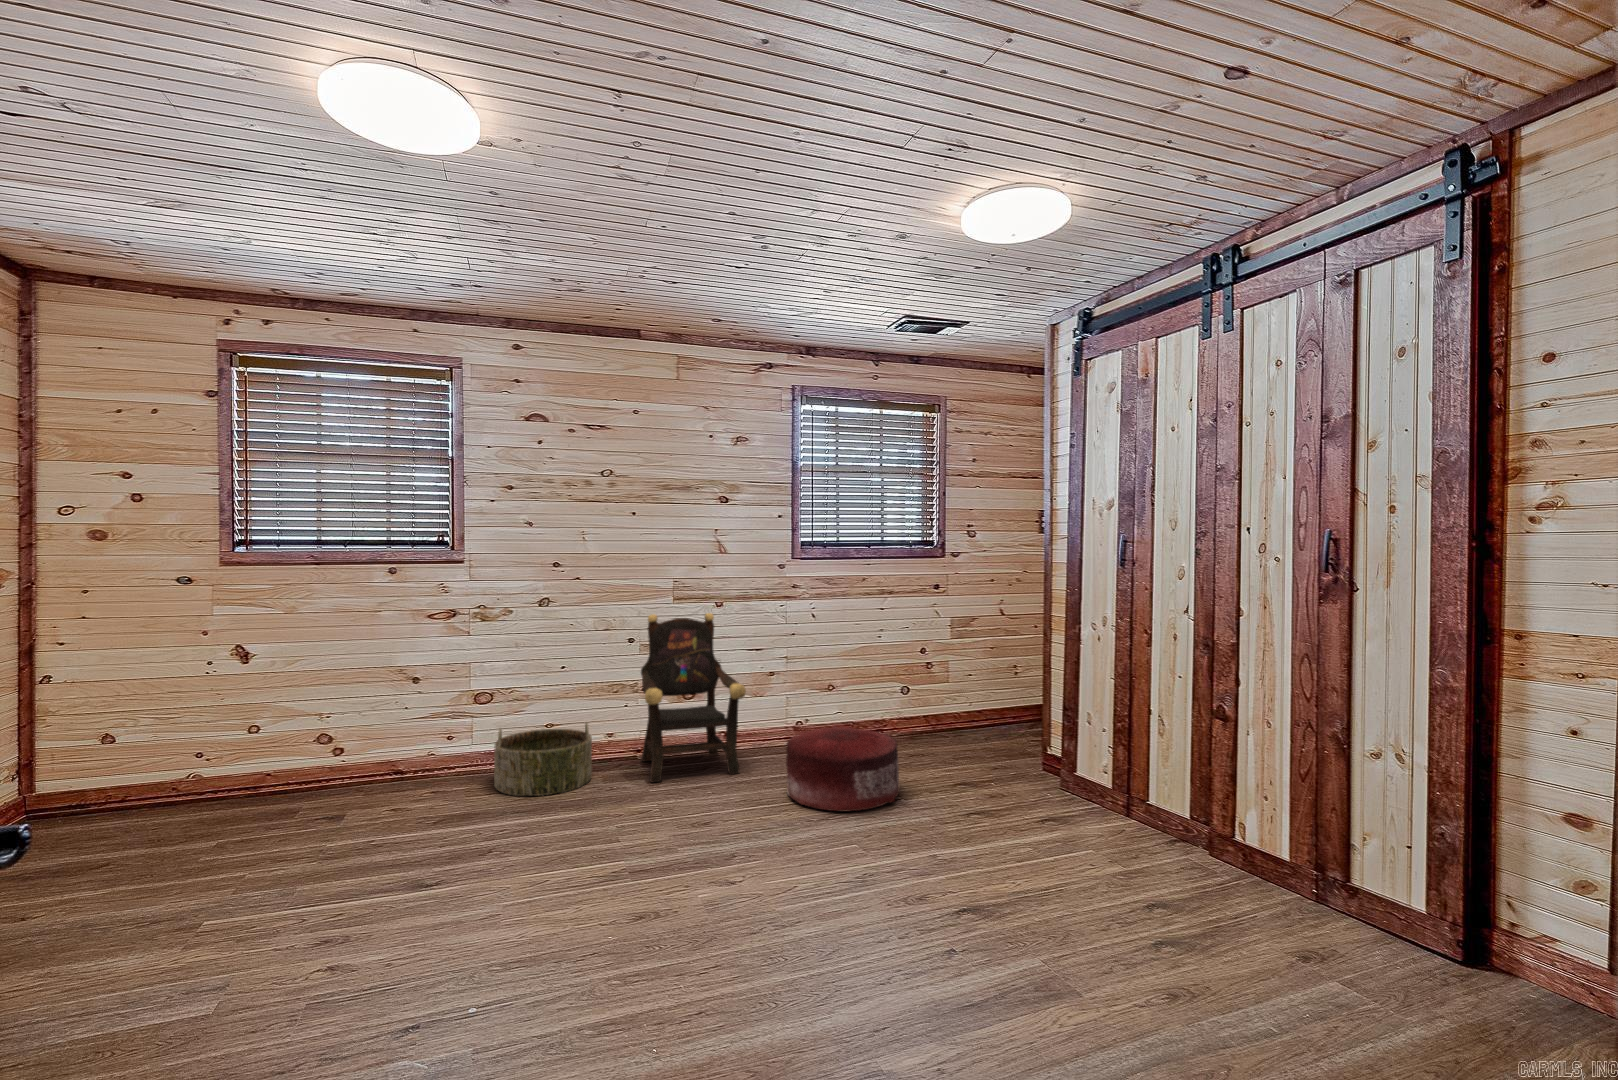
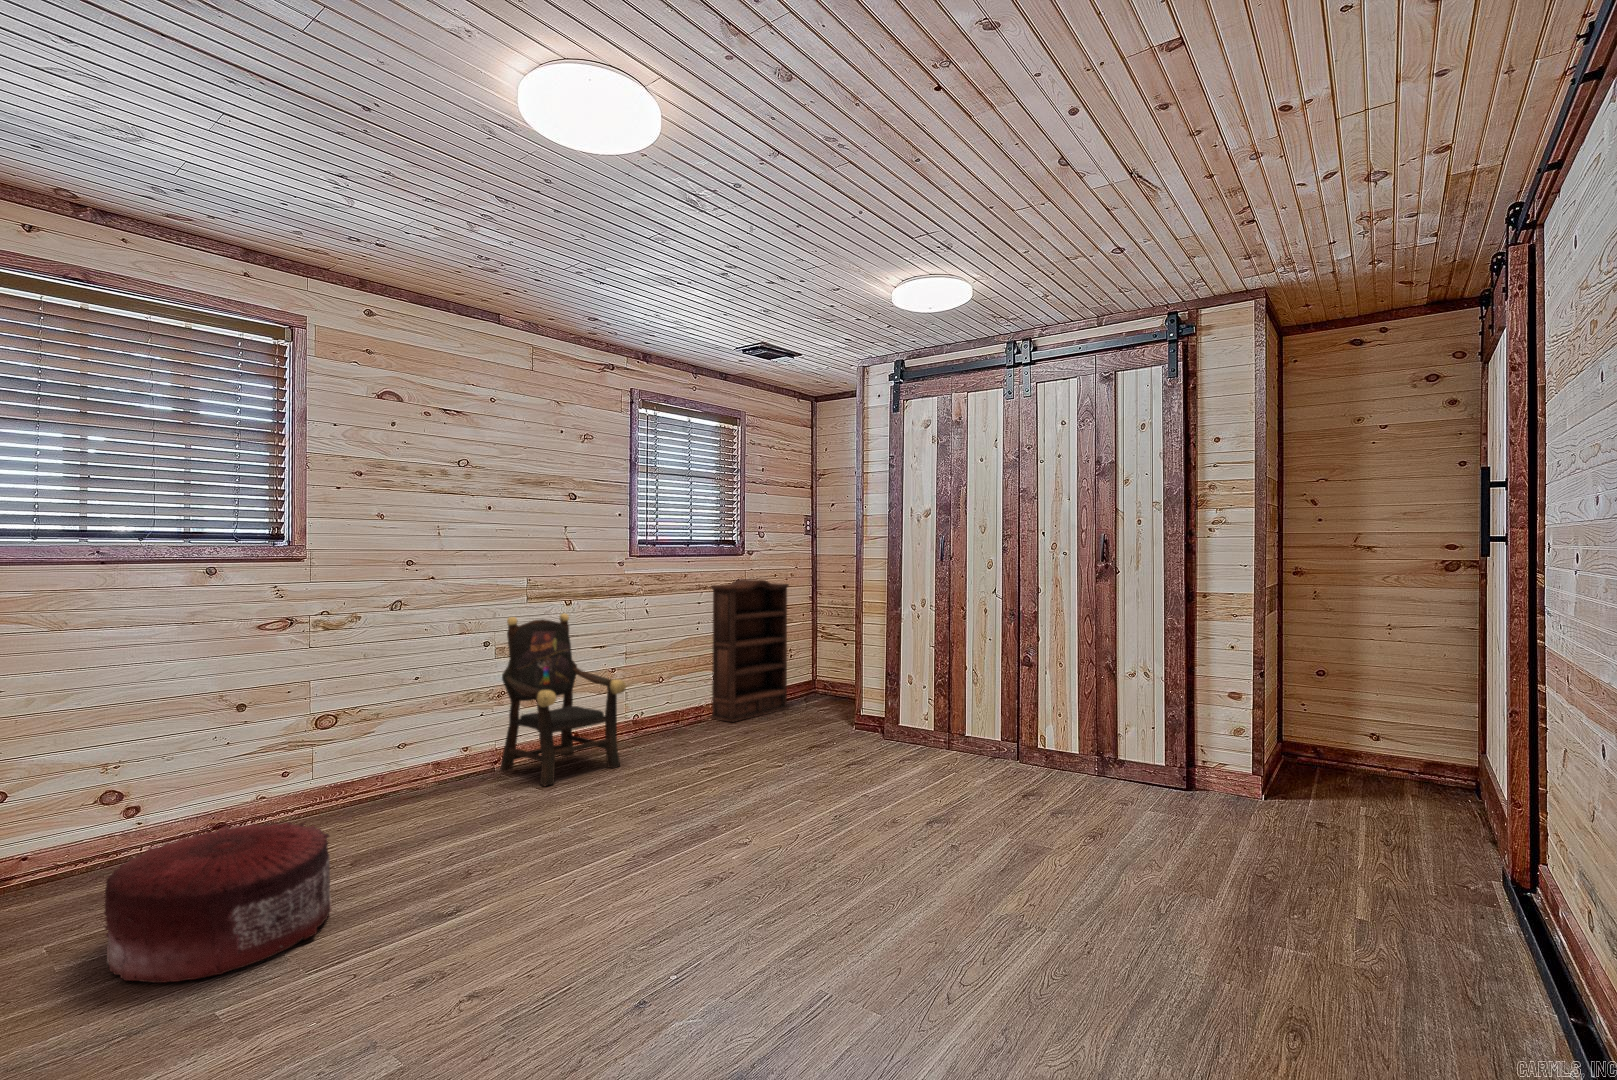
bookshelf: none [893,582,993,742] -> present [711,579,789,722]
basket: present [494,723,592,796] -> none [362,734,476,821]
pouf: present [786,726,900,811] -> present [104,822,332,983]

